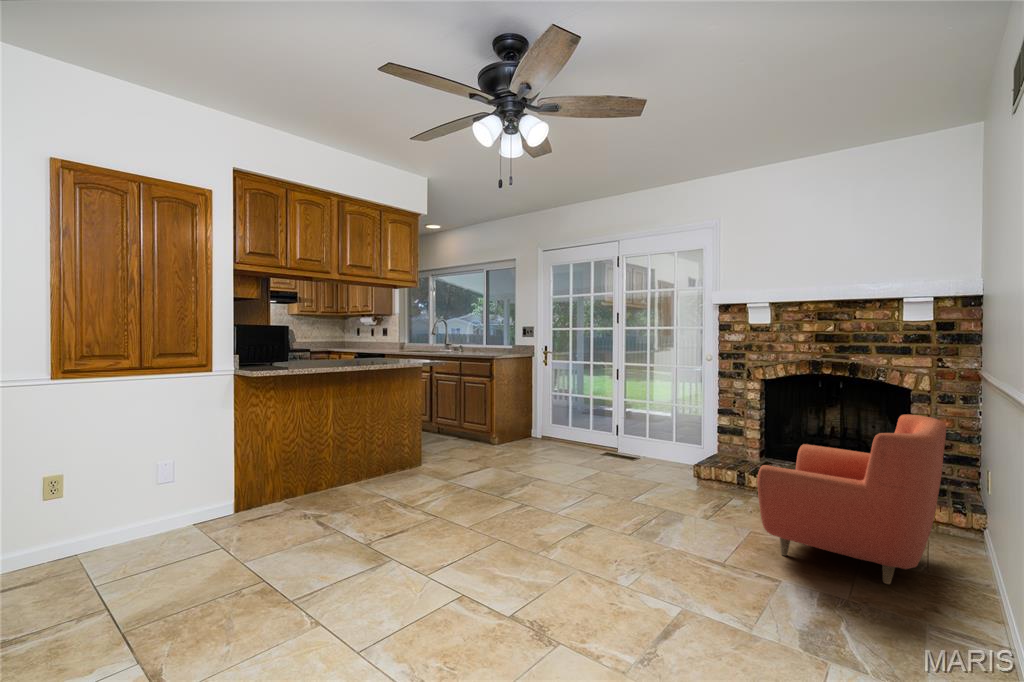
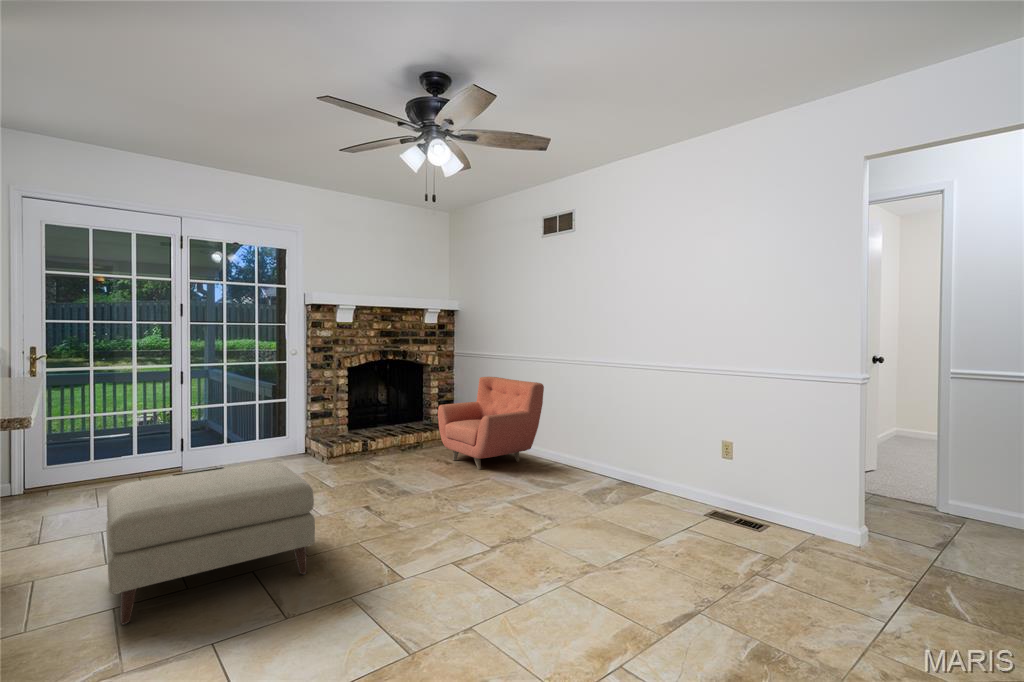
ottoman: none [359,422,492,517] -> present [106,462,315,624]

